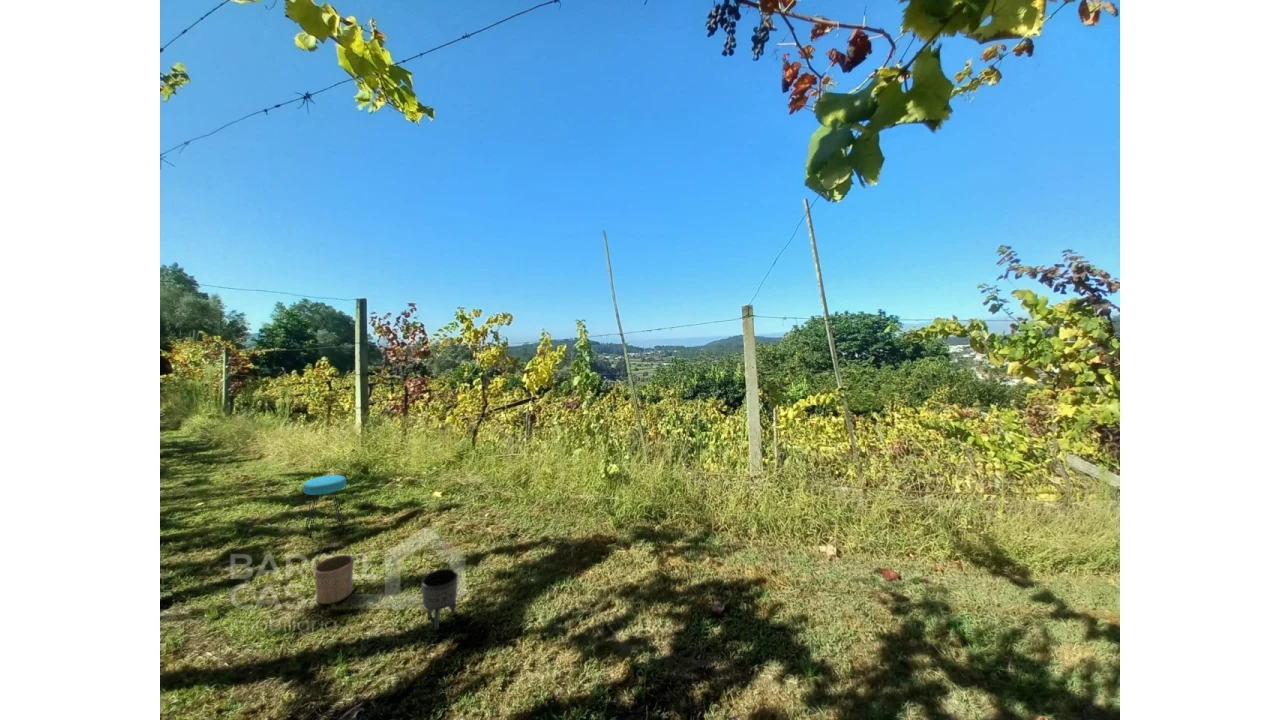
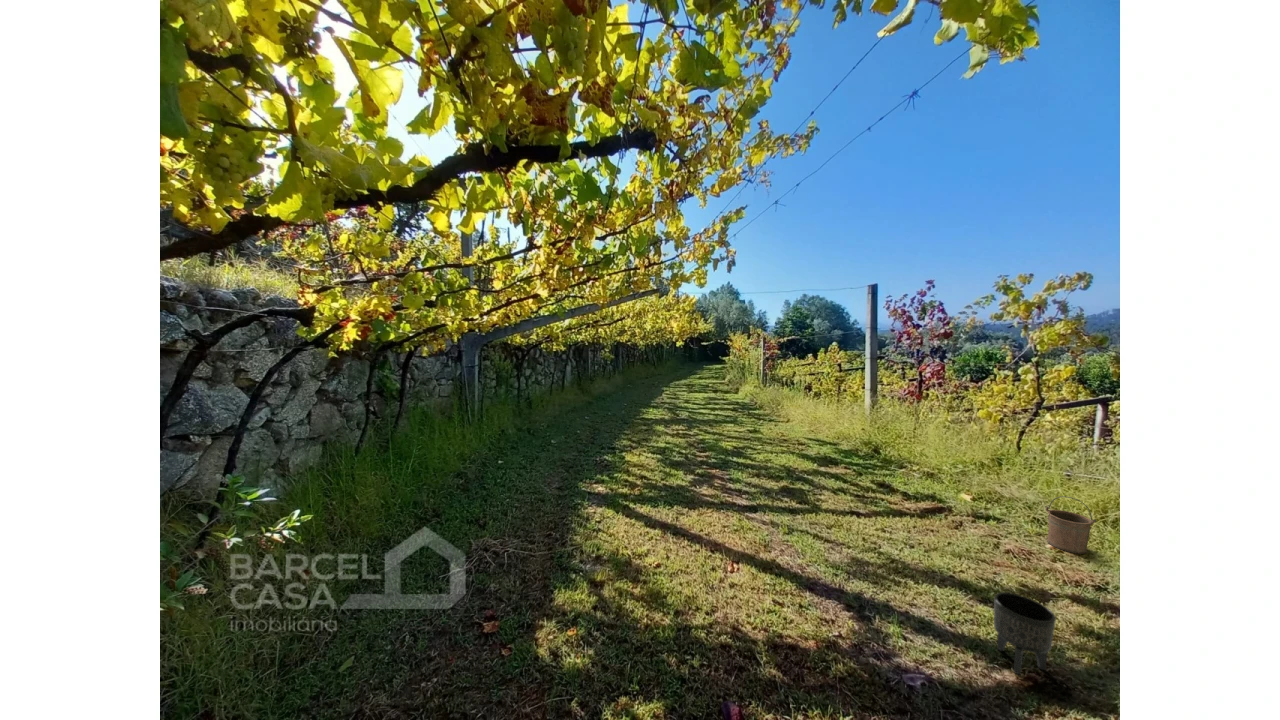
stool: present [303,475,346,537] -> none [832,443,870,500]
bucket: present [314,547,354,604] -> present [1045,496,1096,554]

